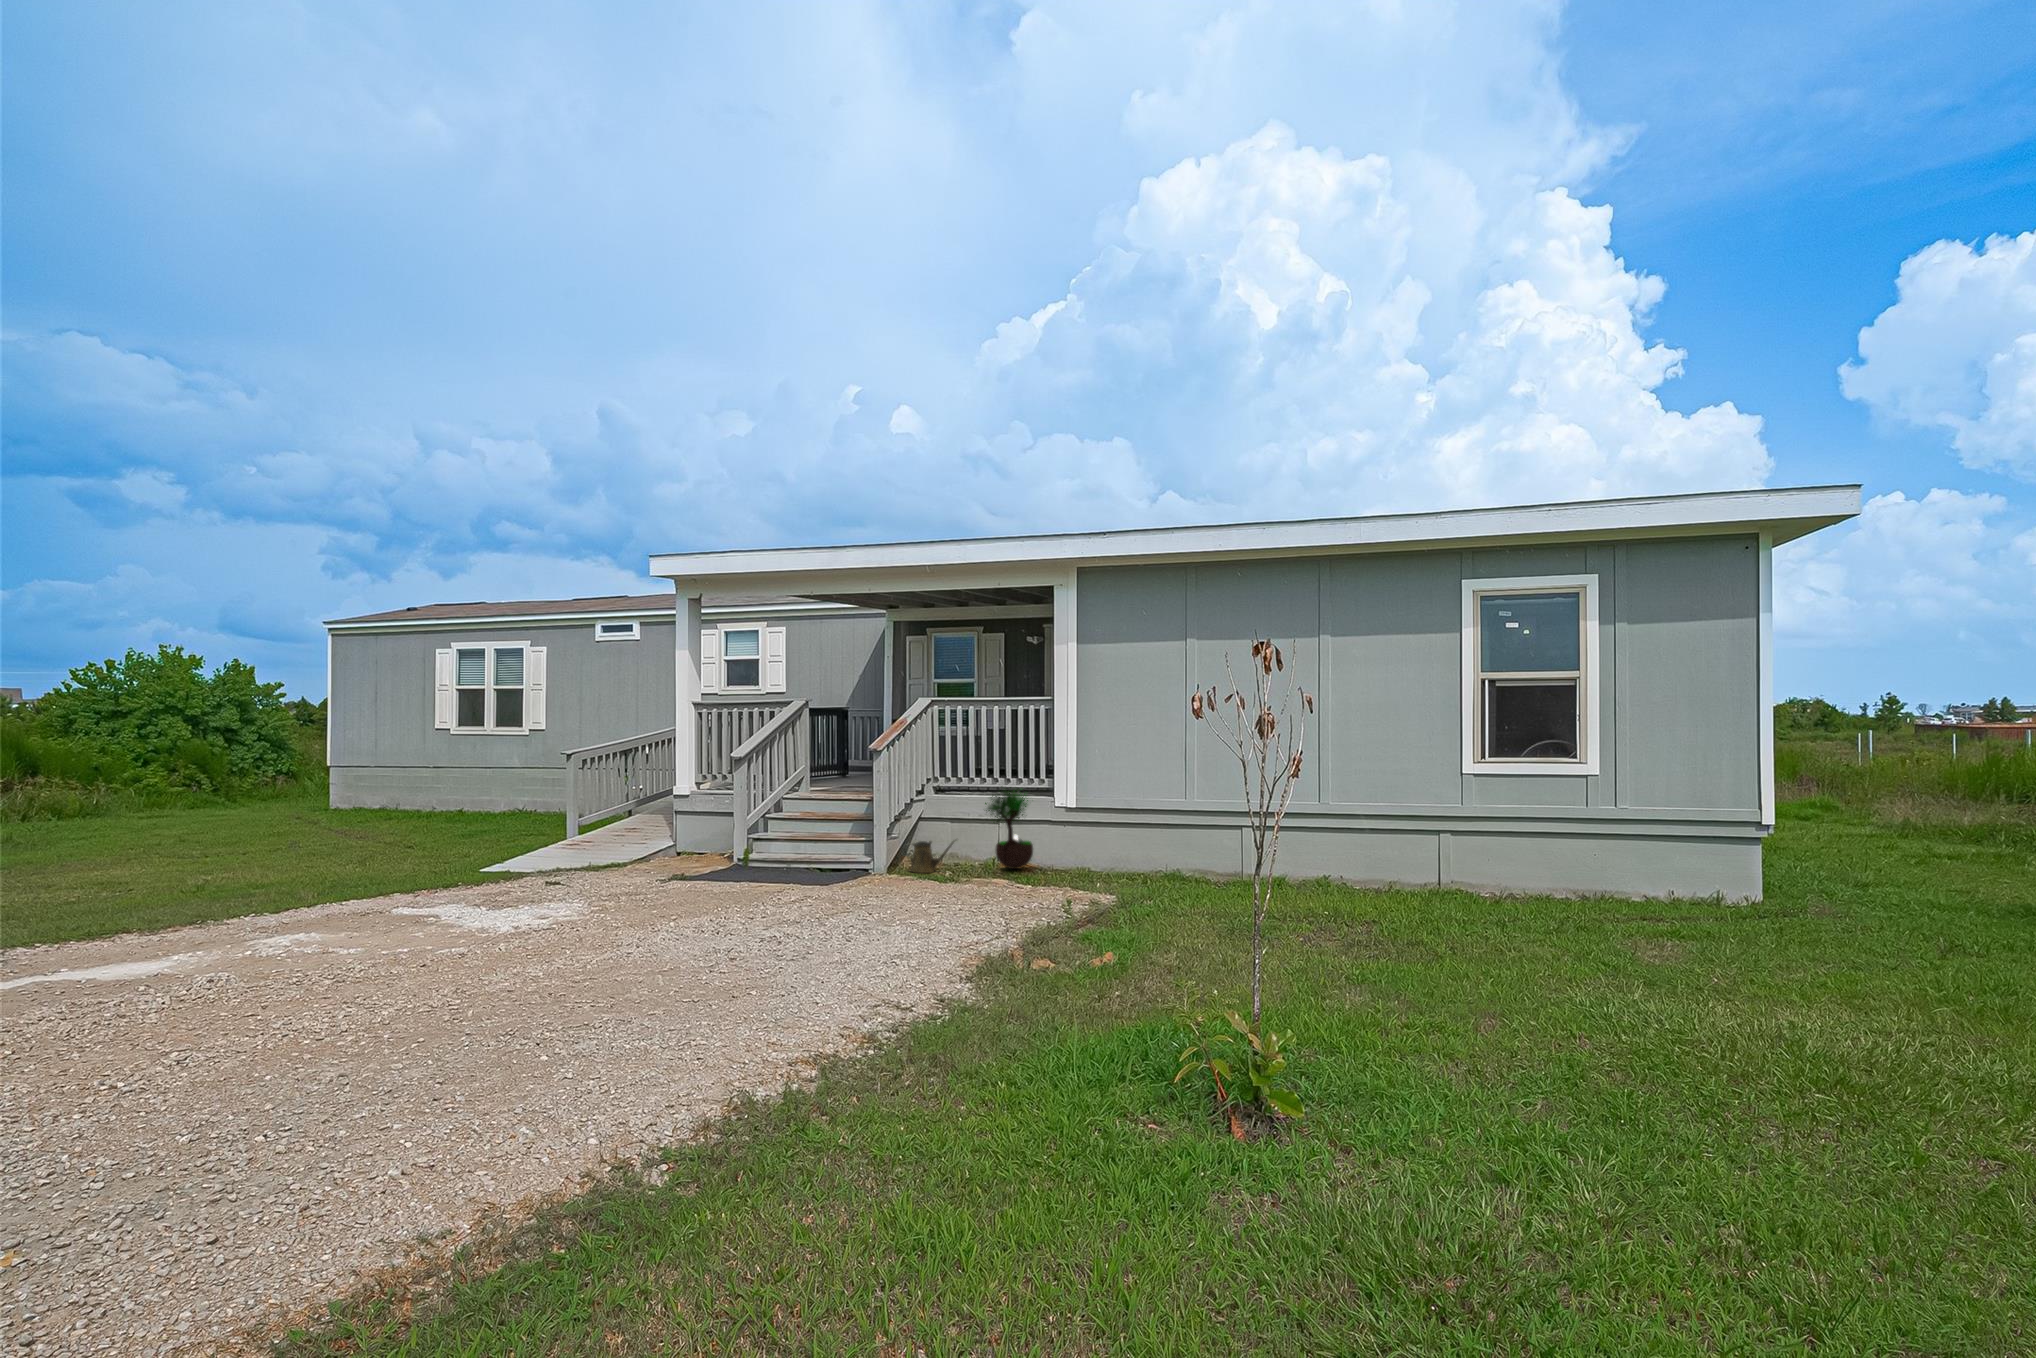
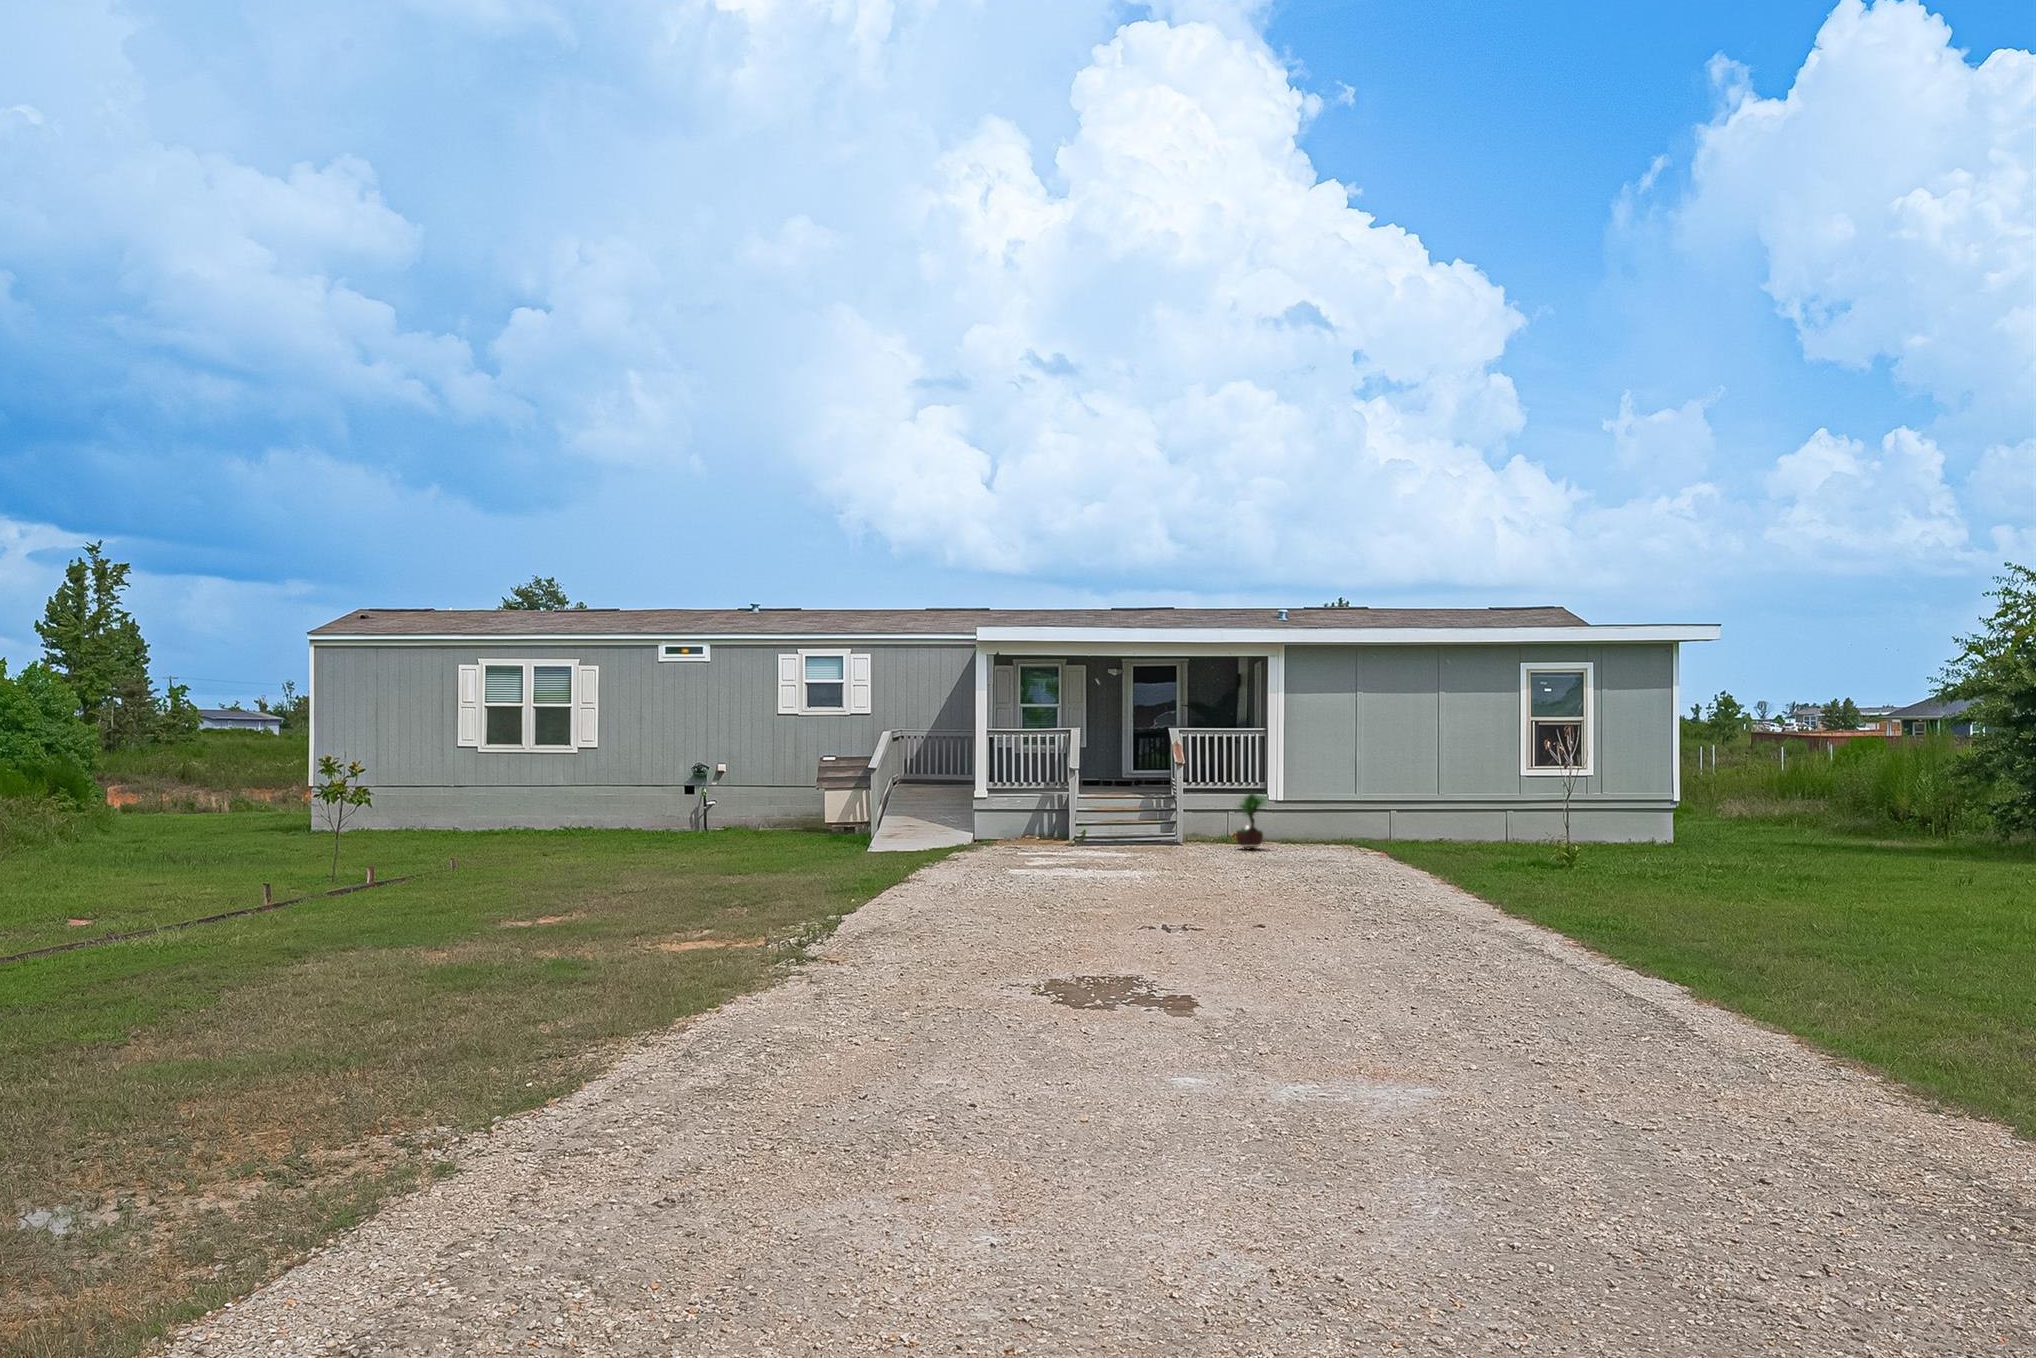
watering can: present [904,840,956,873] -> none [1184,828,1223,853]

